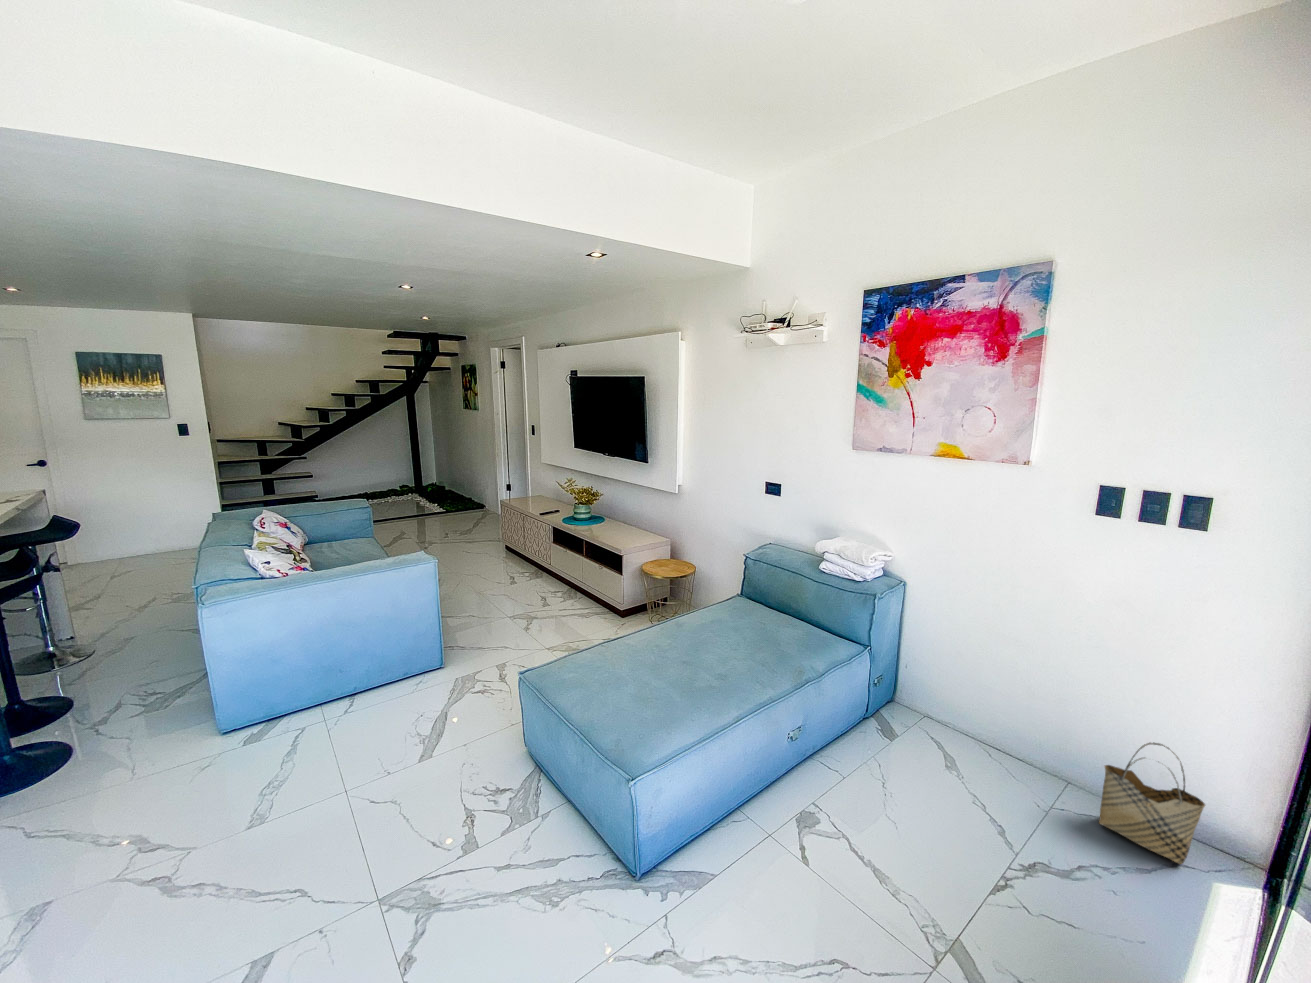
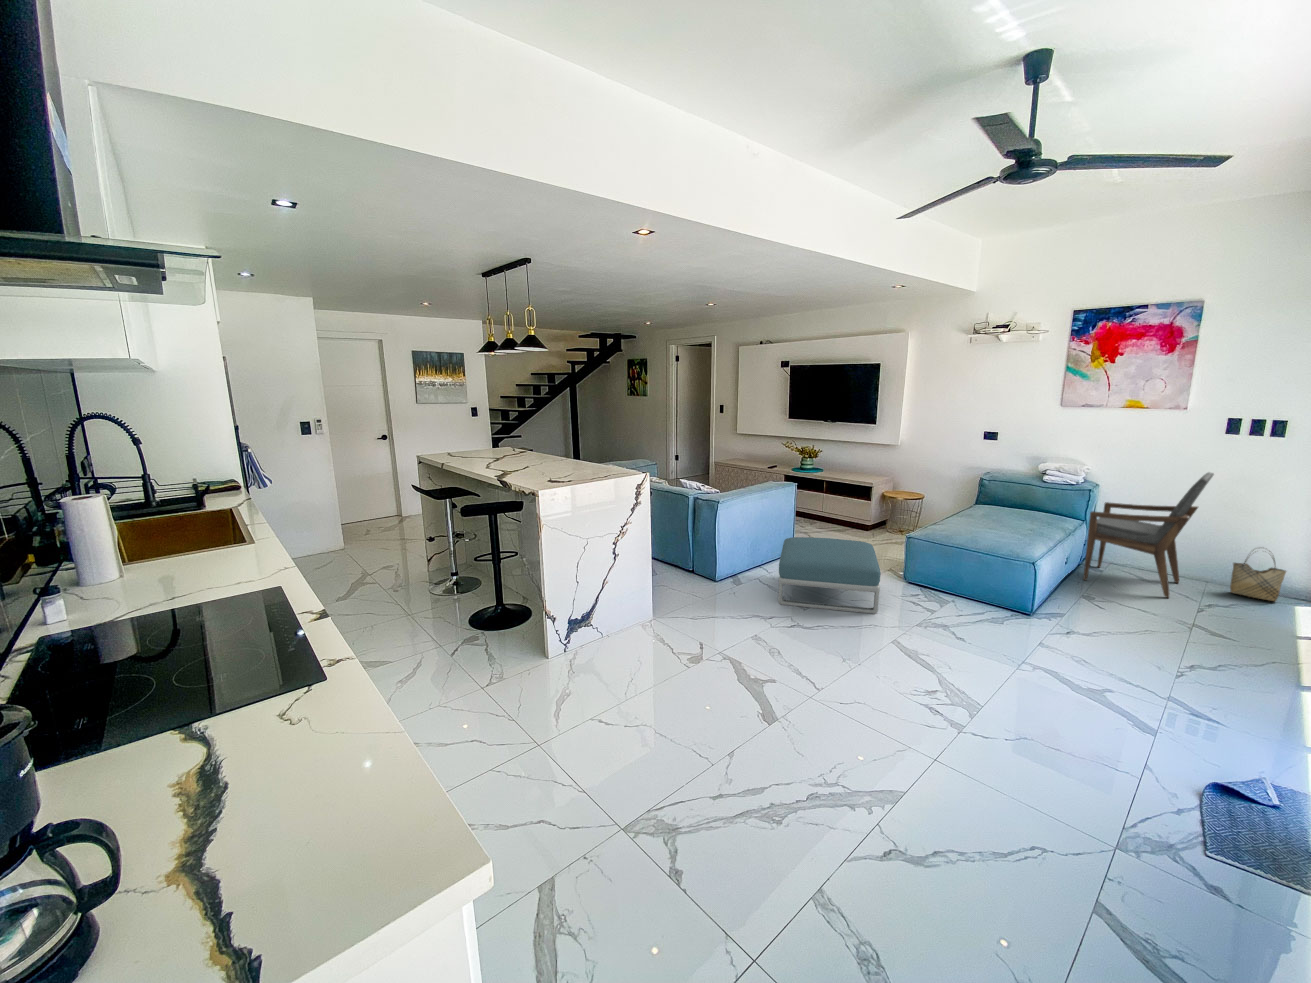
armchair: none [847,589,1069,833] -> present [1083,472,1214,598]
footstool: none [216,655,473,847] -> present [778,537,881,614]

